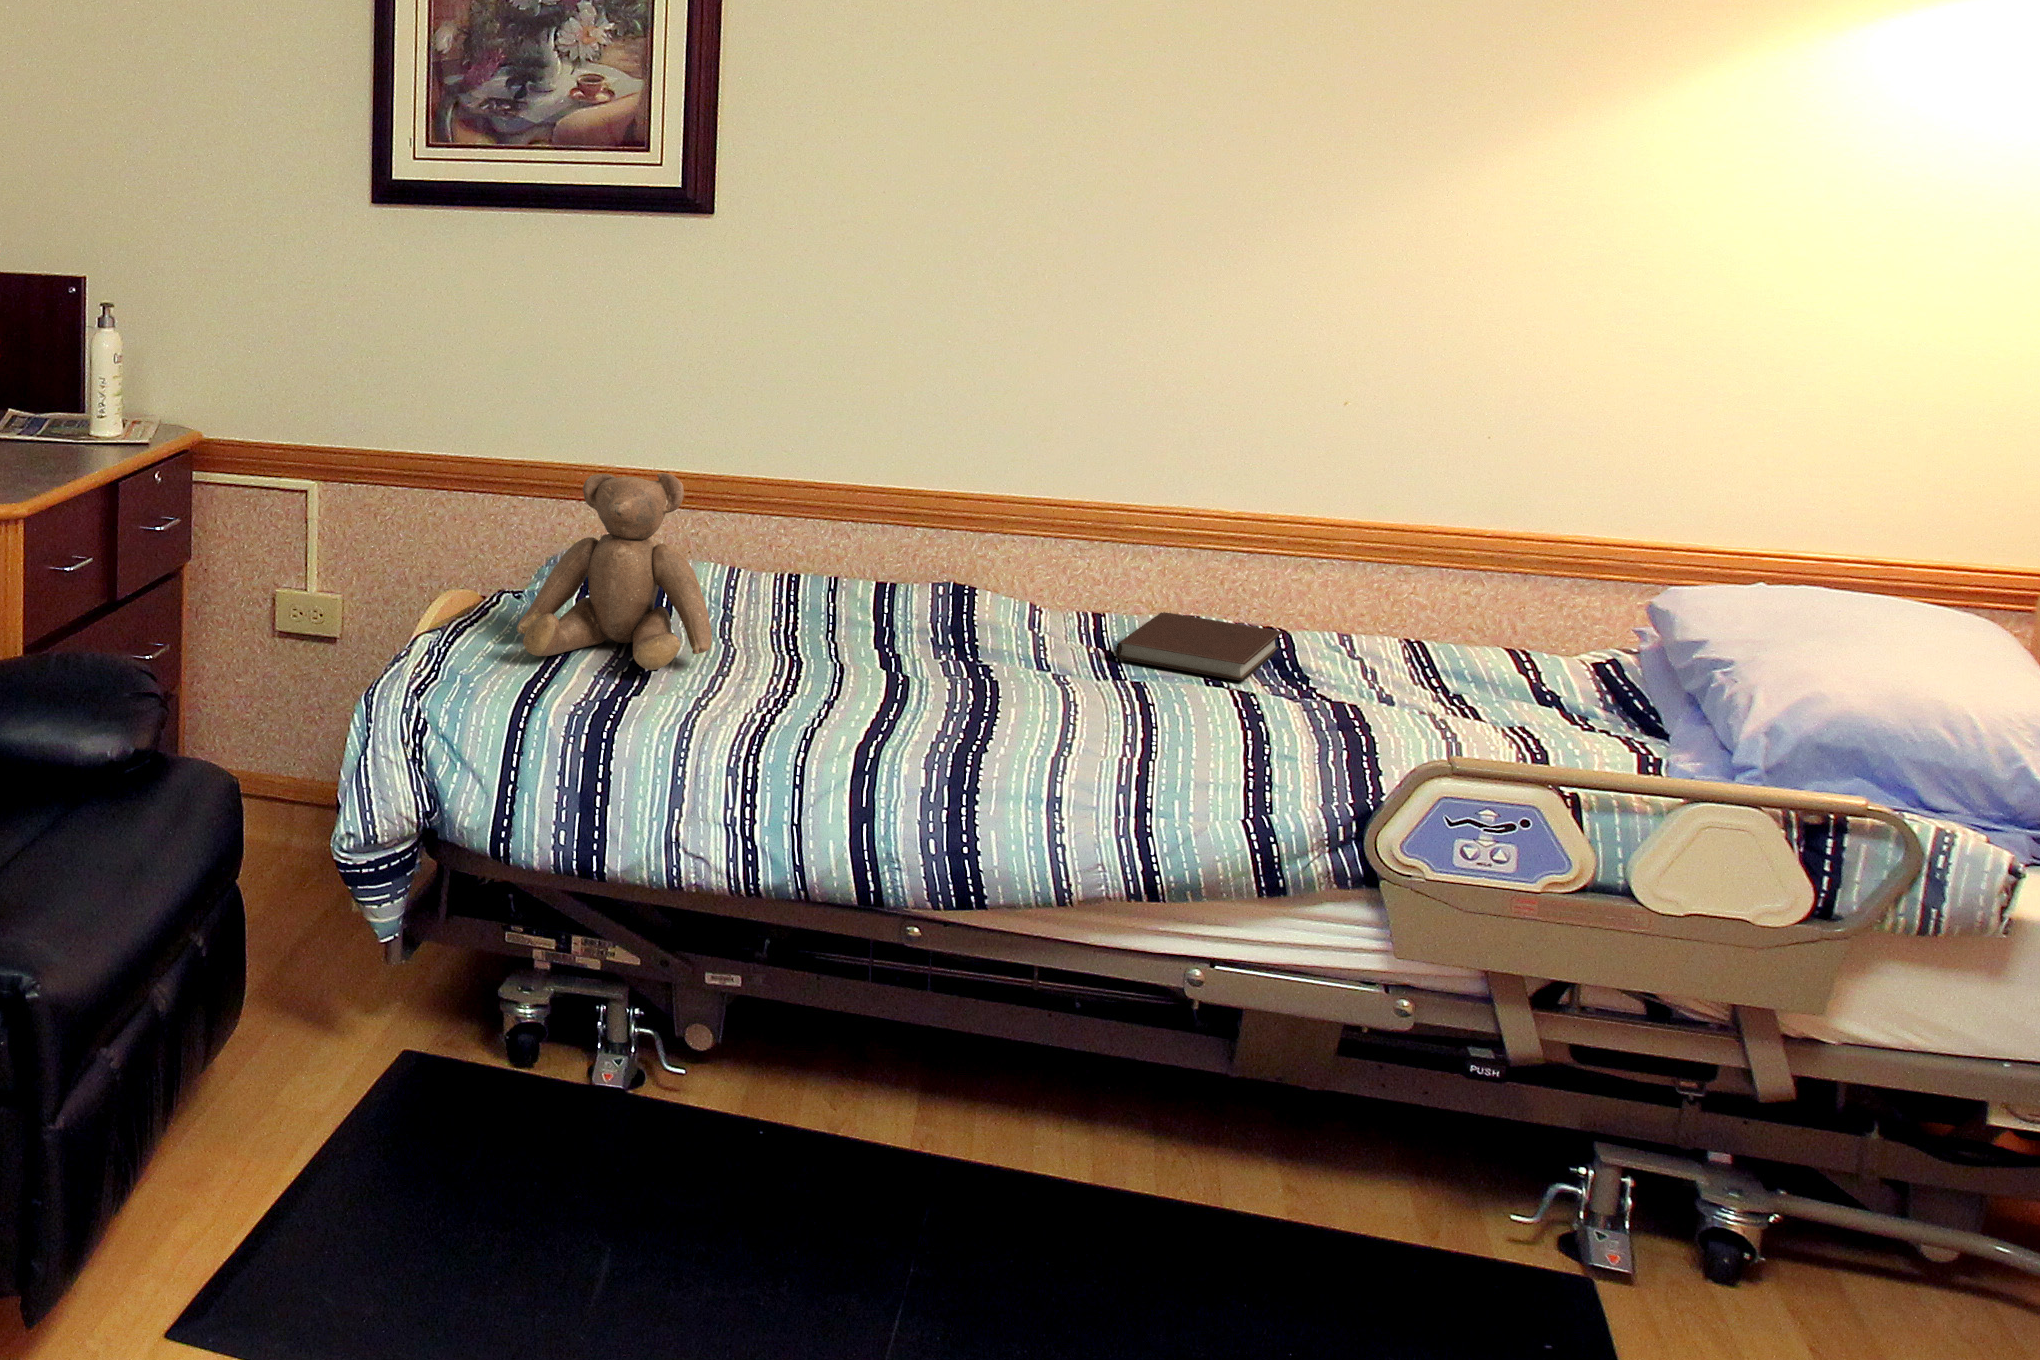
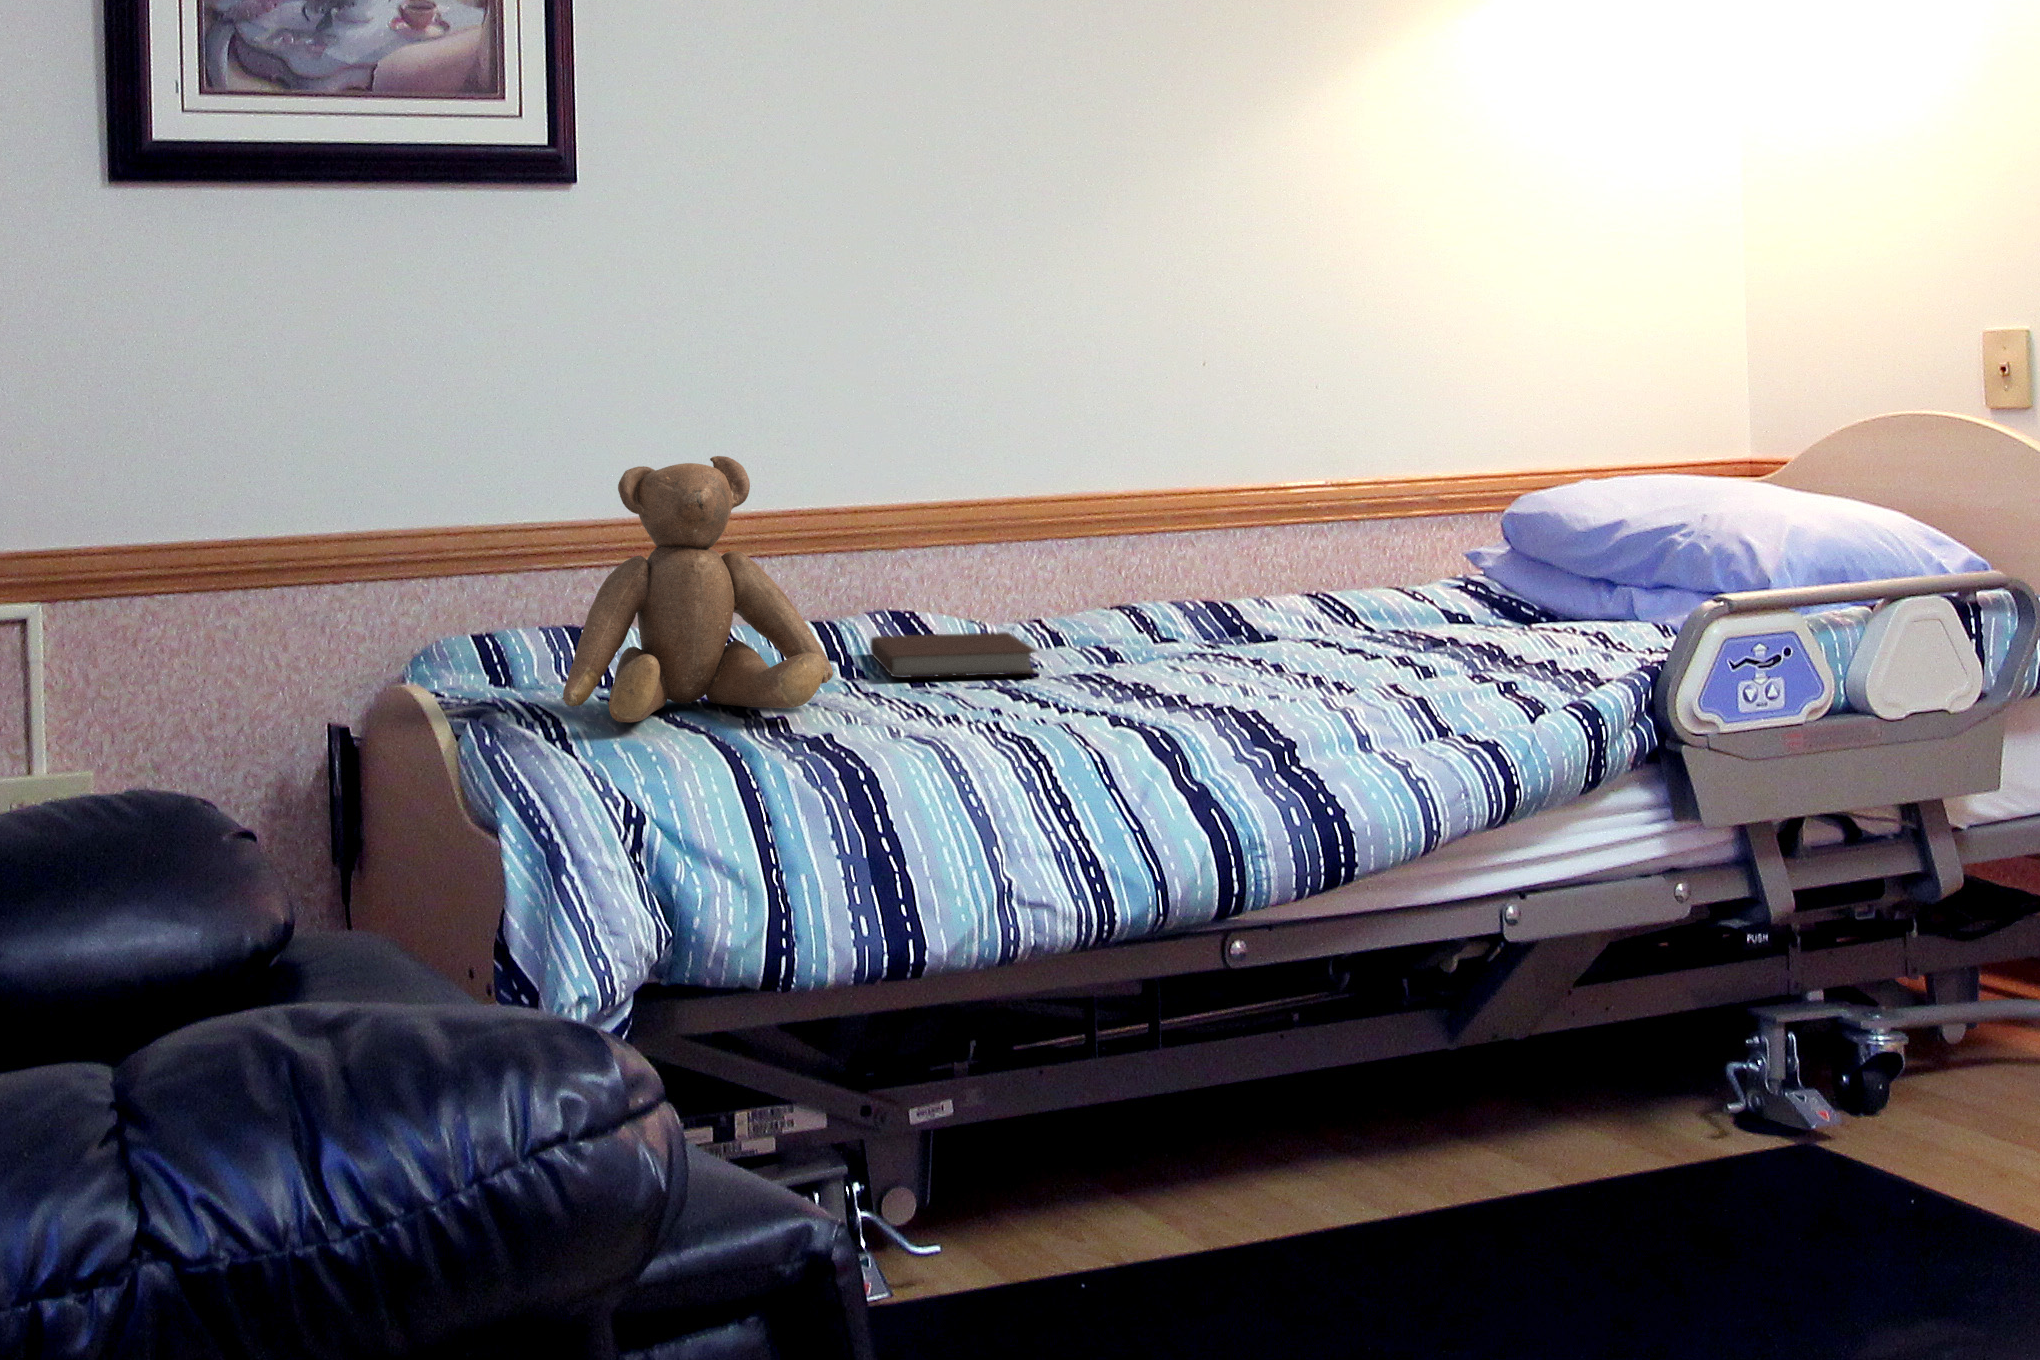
notebook: present [1116,612,1283,681] -> present [870,632,1037,677]

